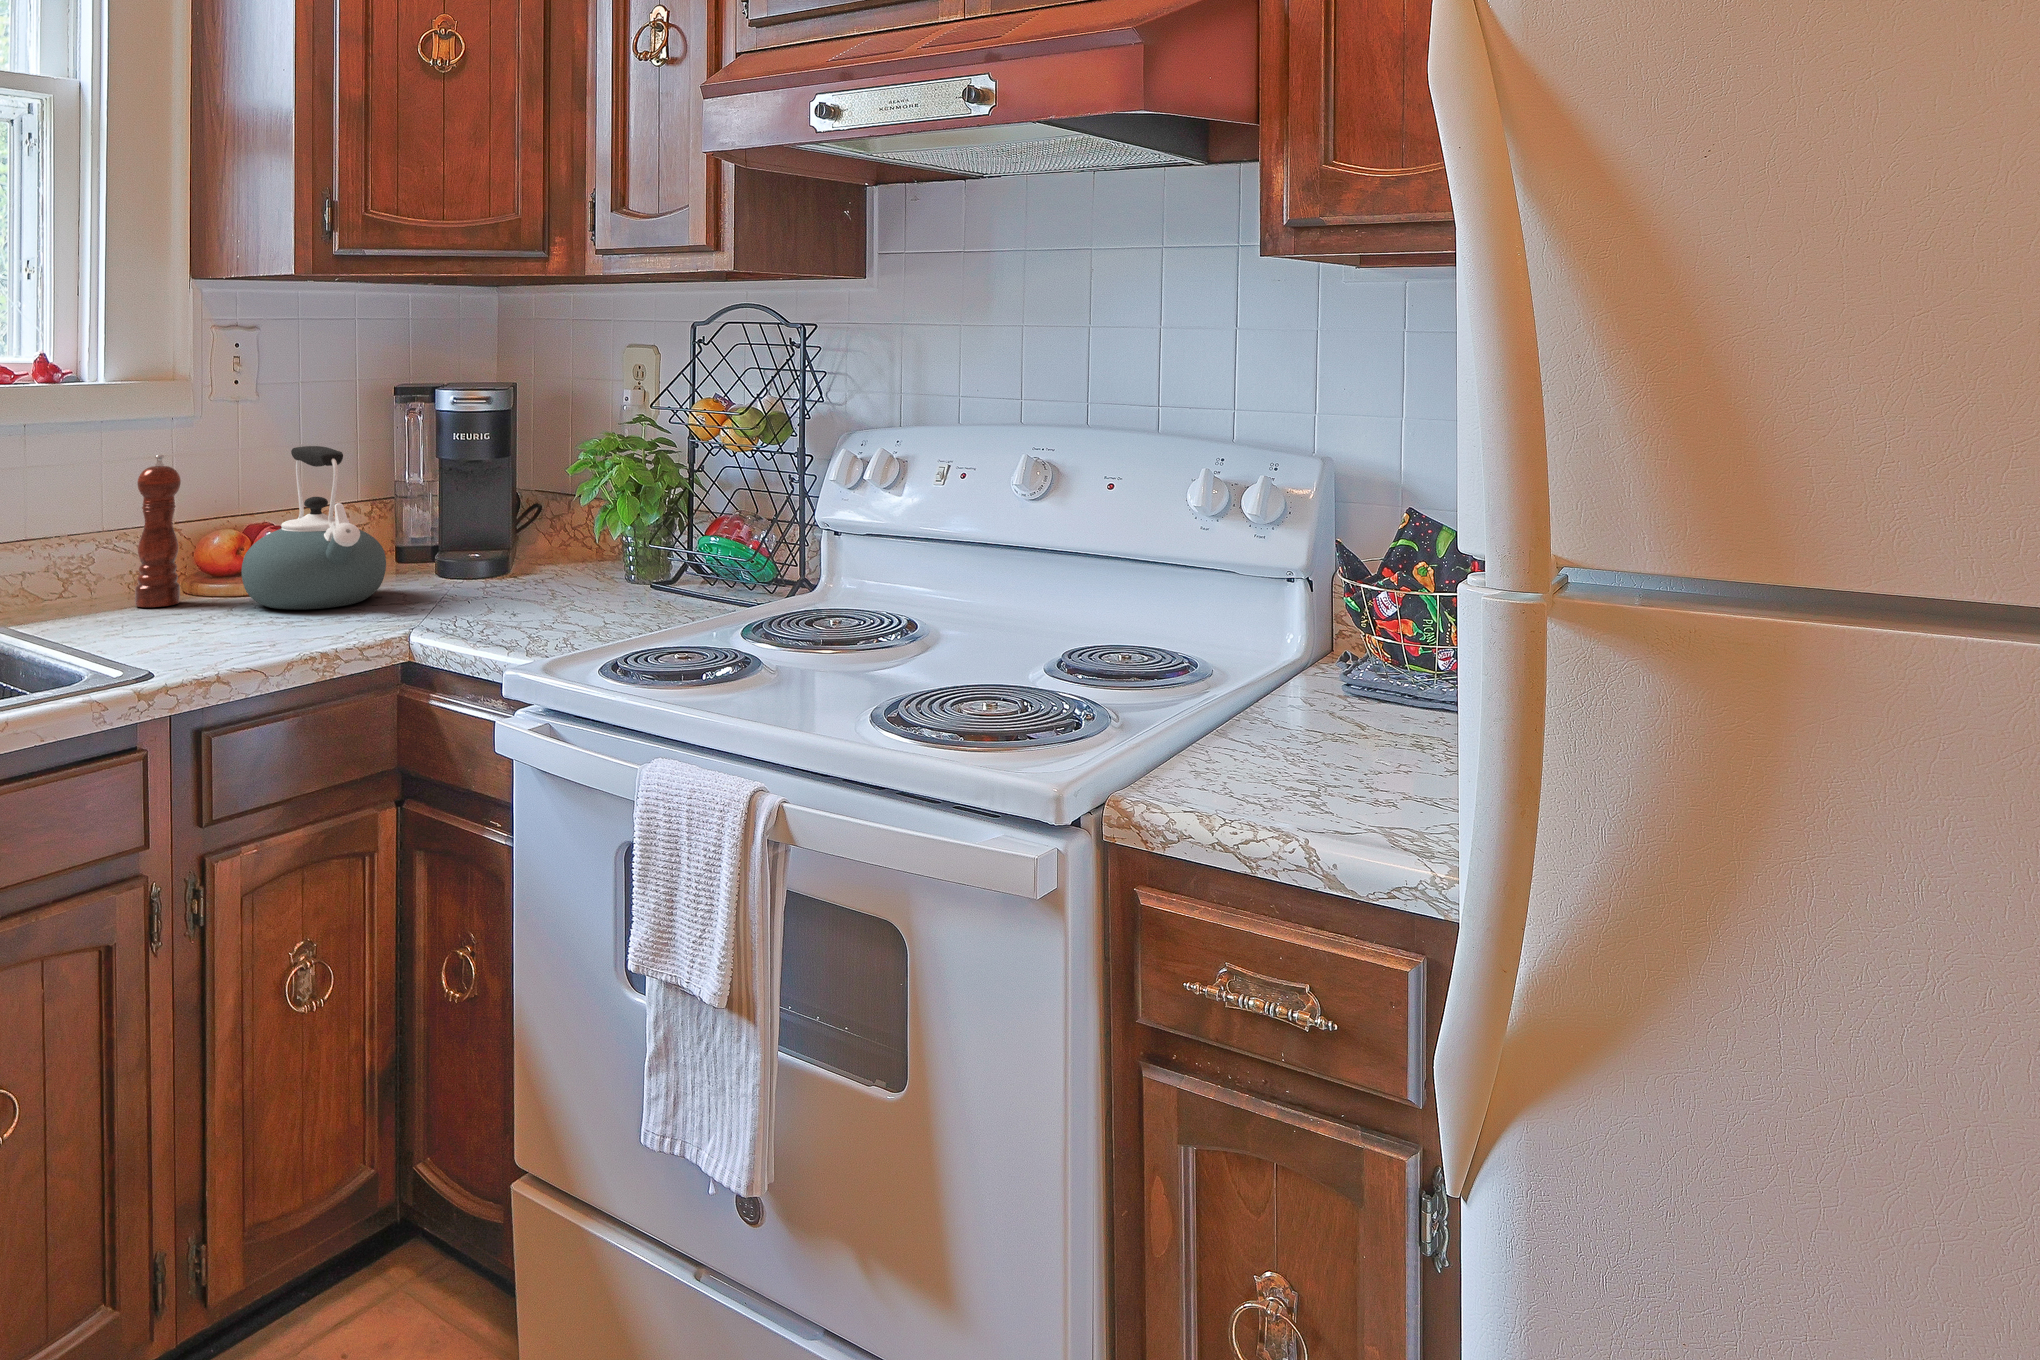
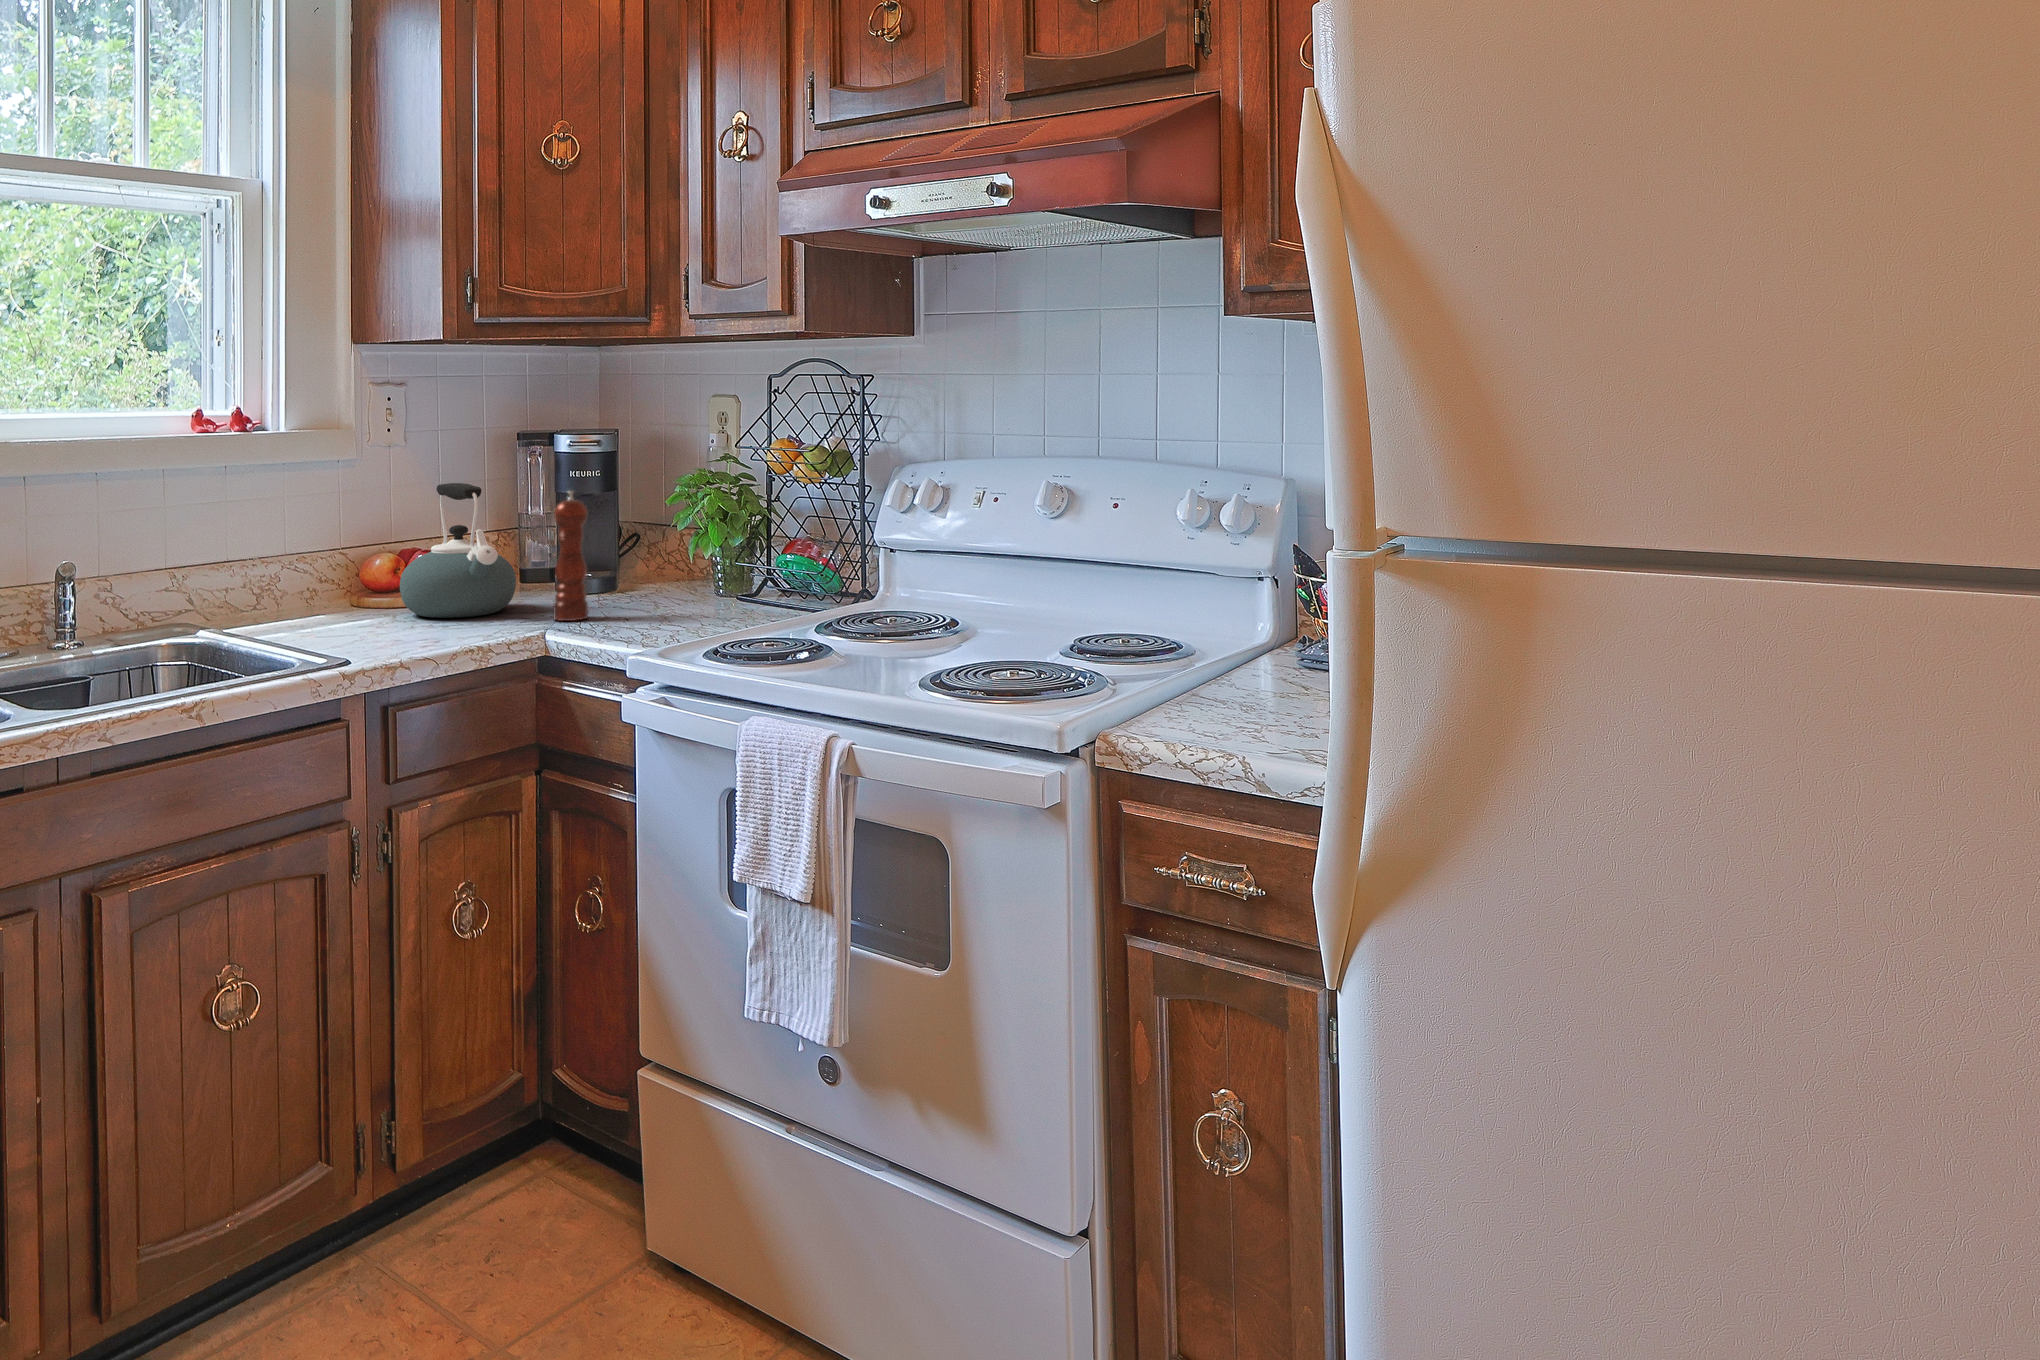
pepper mill: present [135,455,181,607] -> present [554,491,588,621]

